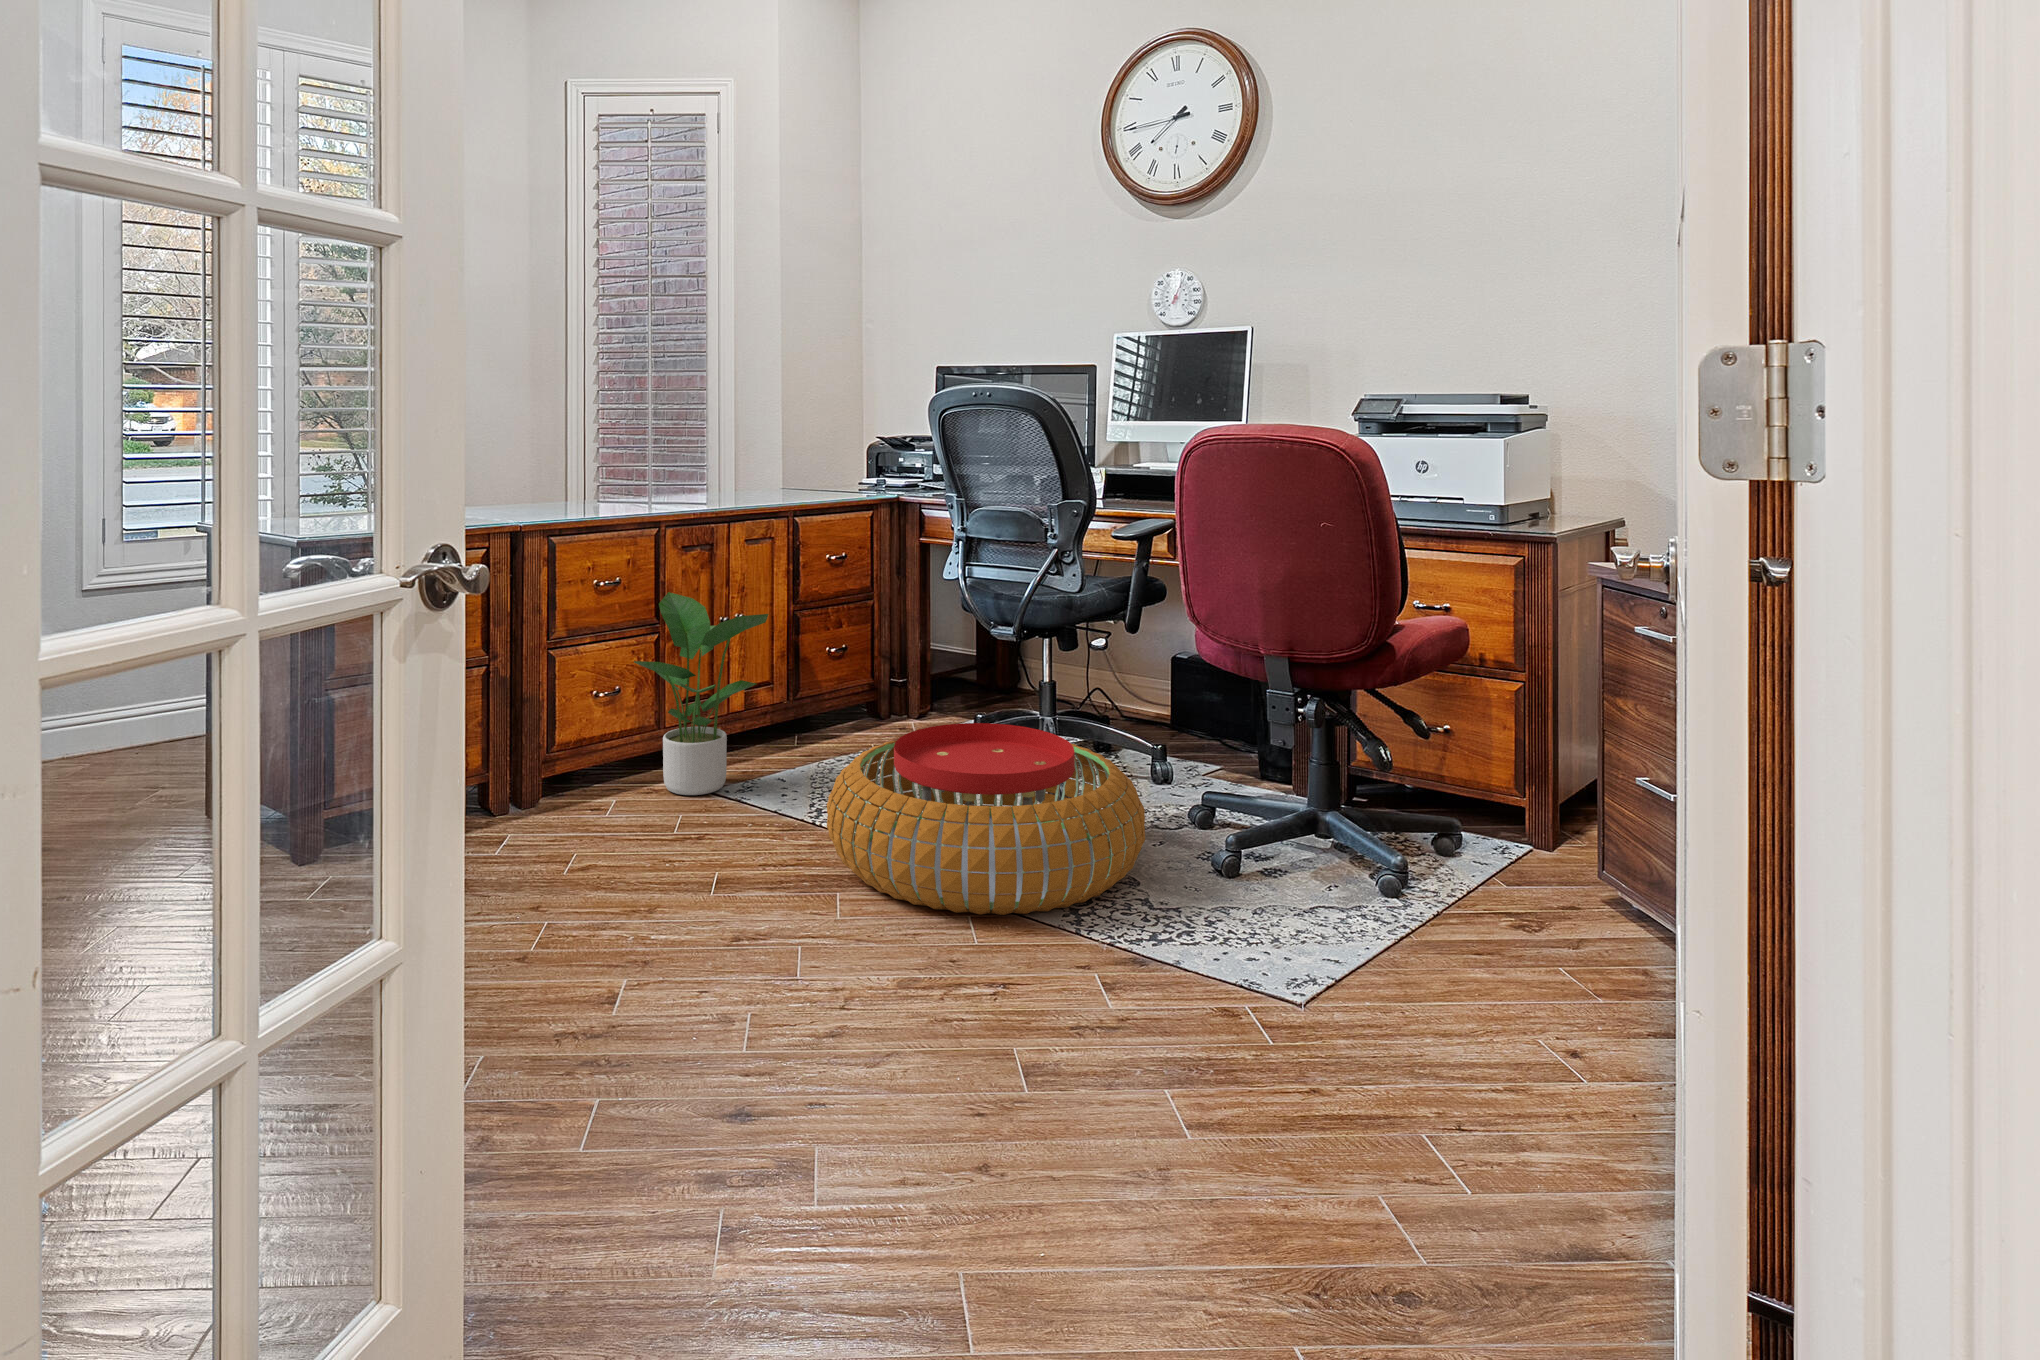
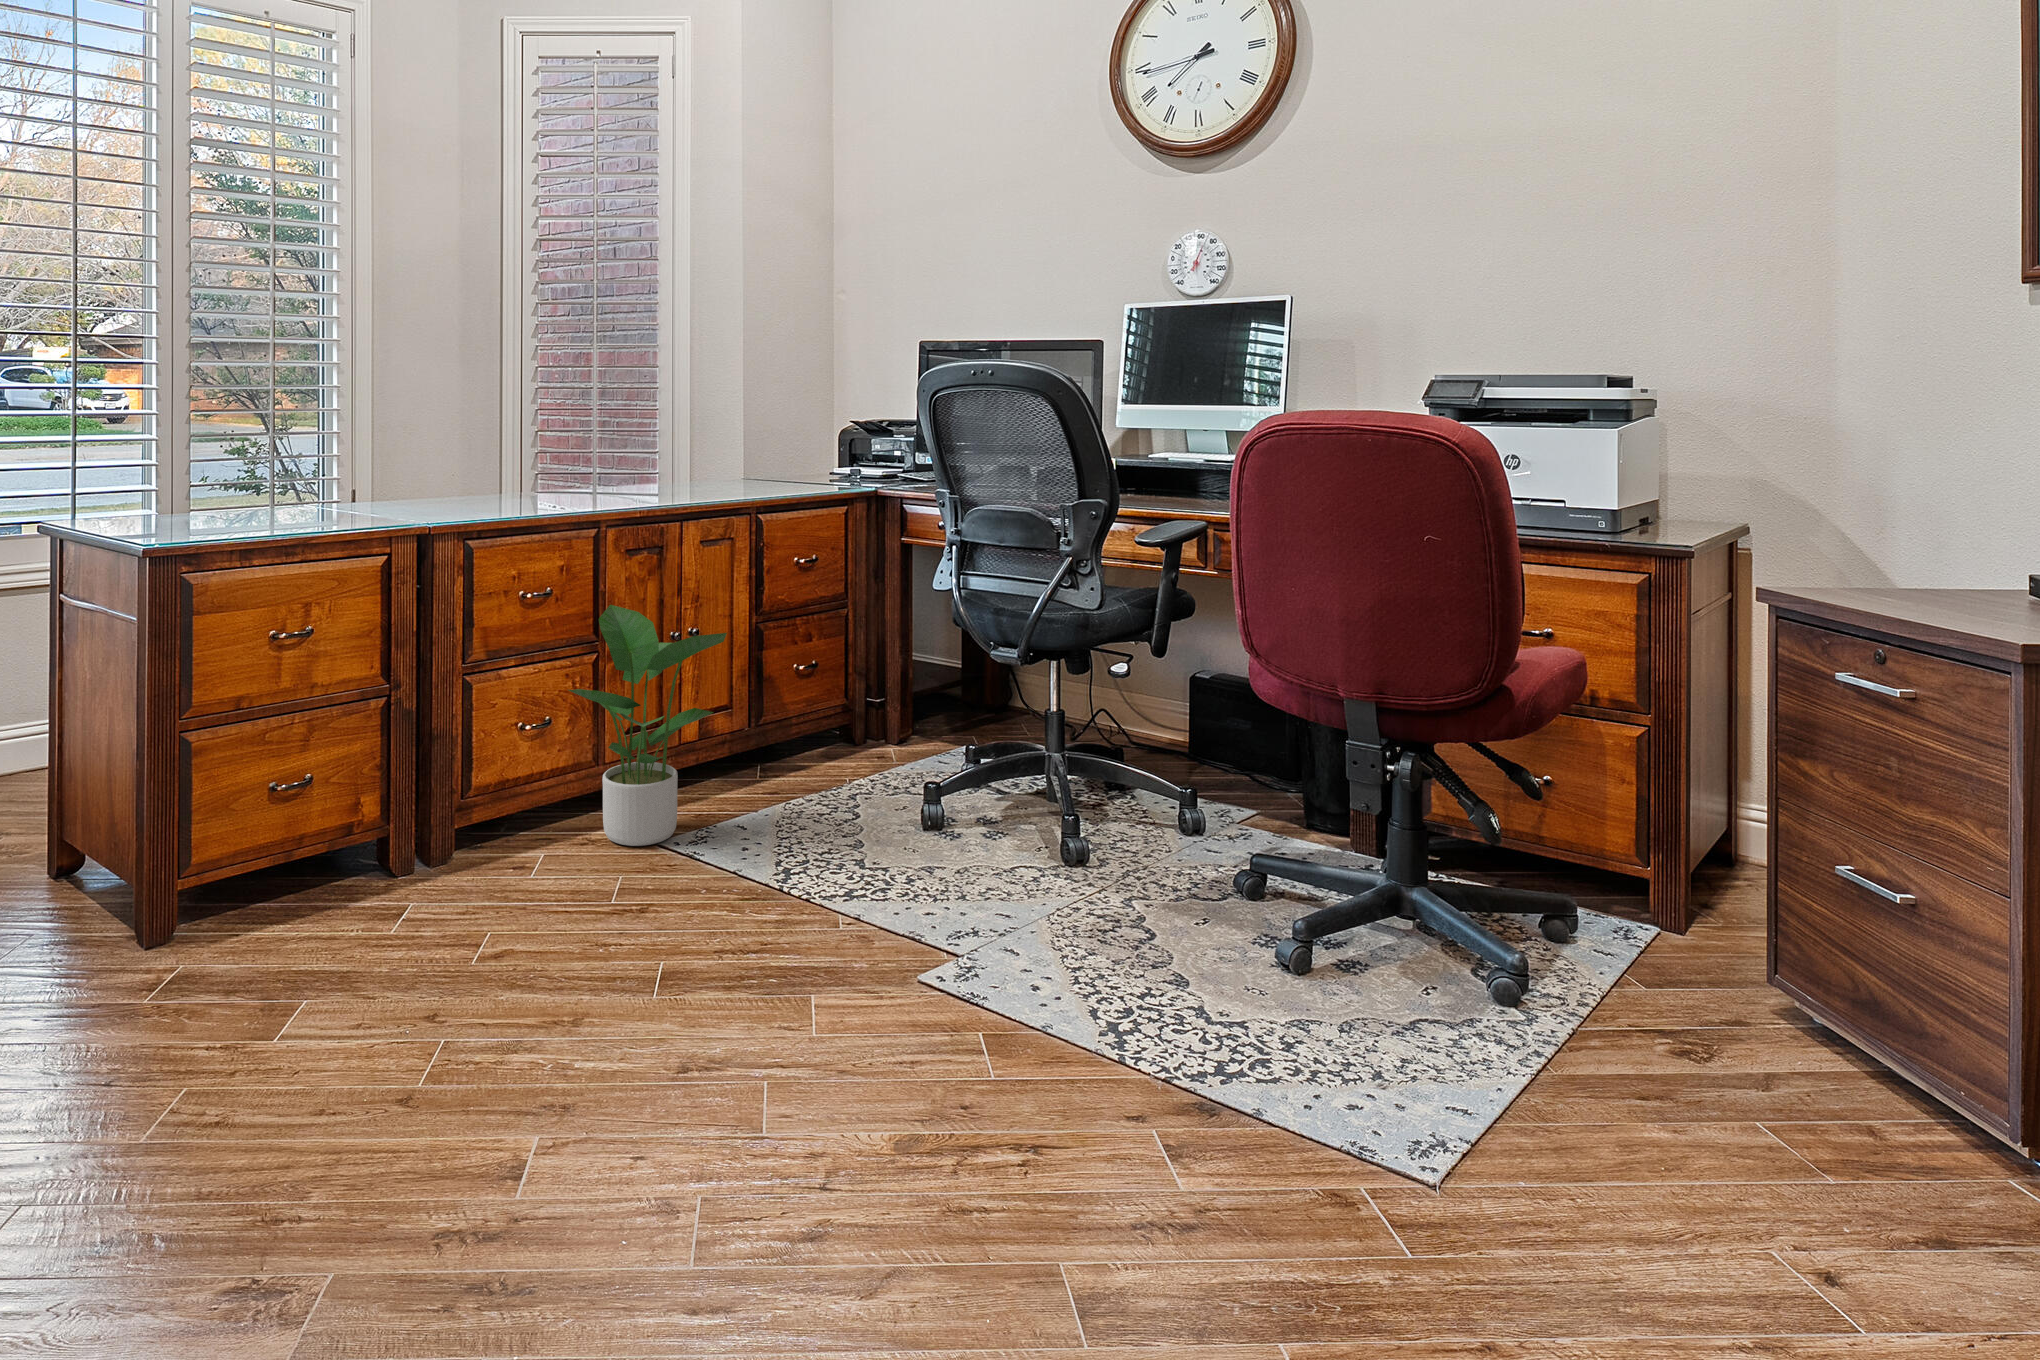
pouf: present [827,723,1145,915] -> none [797,770,1192,1030]

